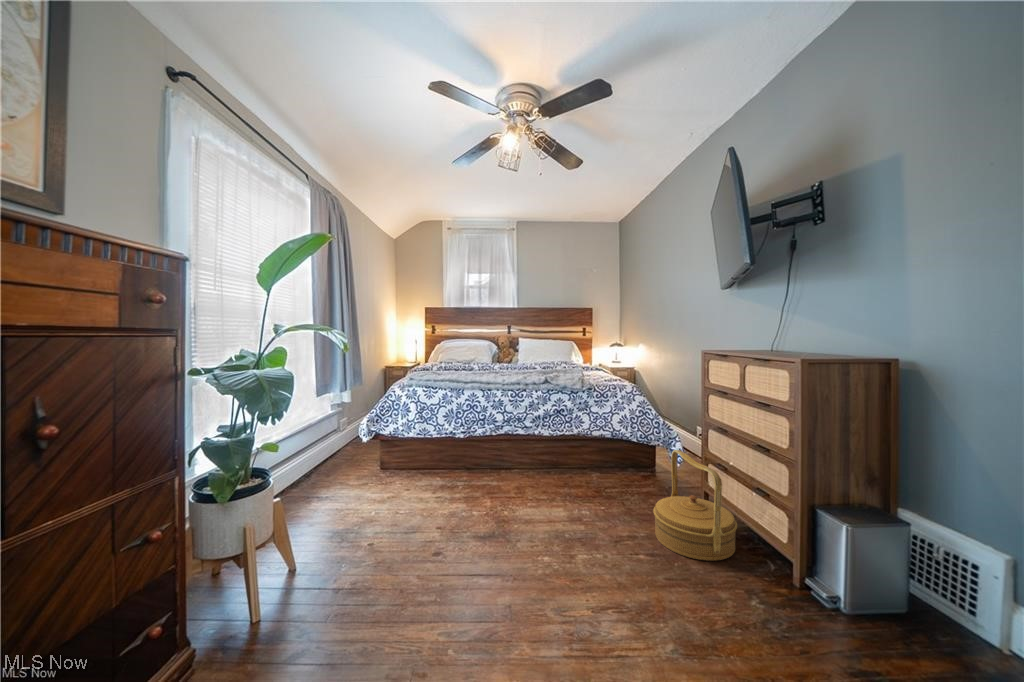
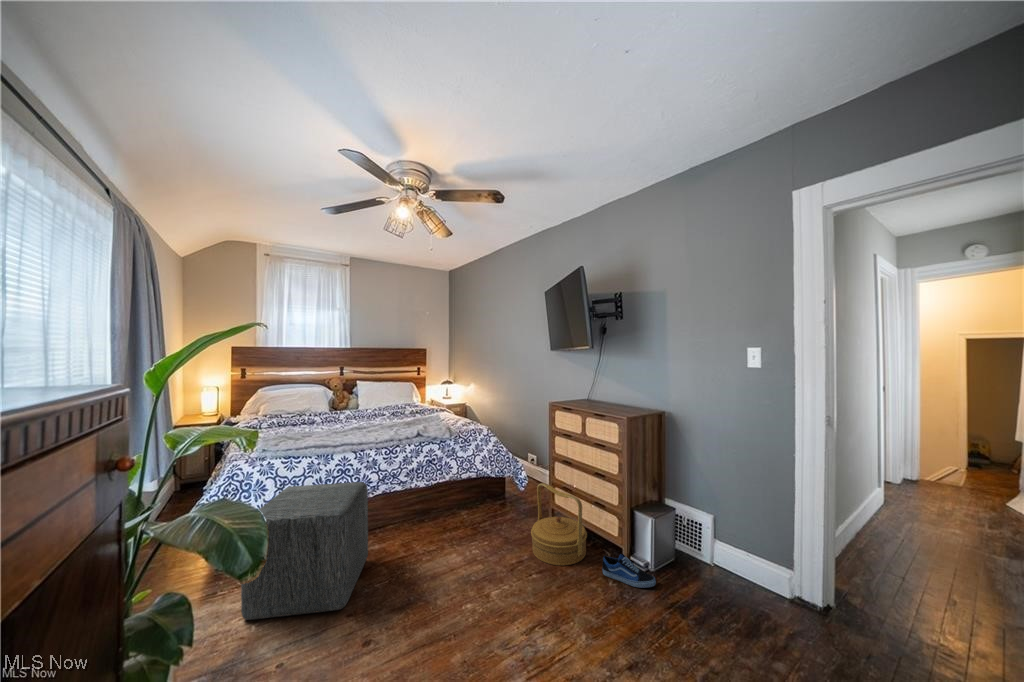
ottoman: none [367,409,479,521] -> present [241,482,368,620]
shoe: none [747,561,841,631] -> present [602,554,656,588]

